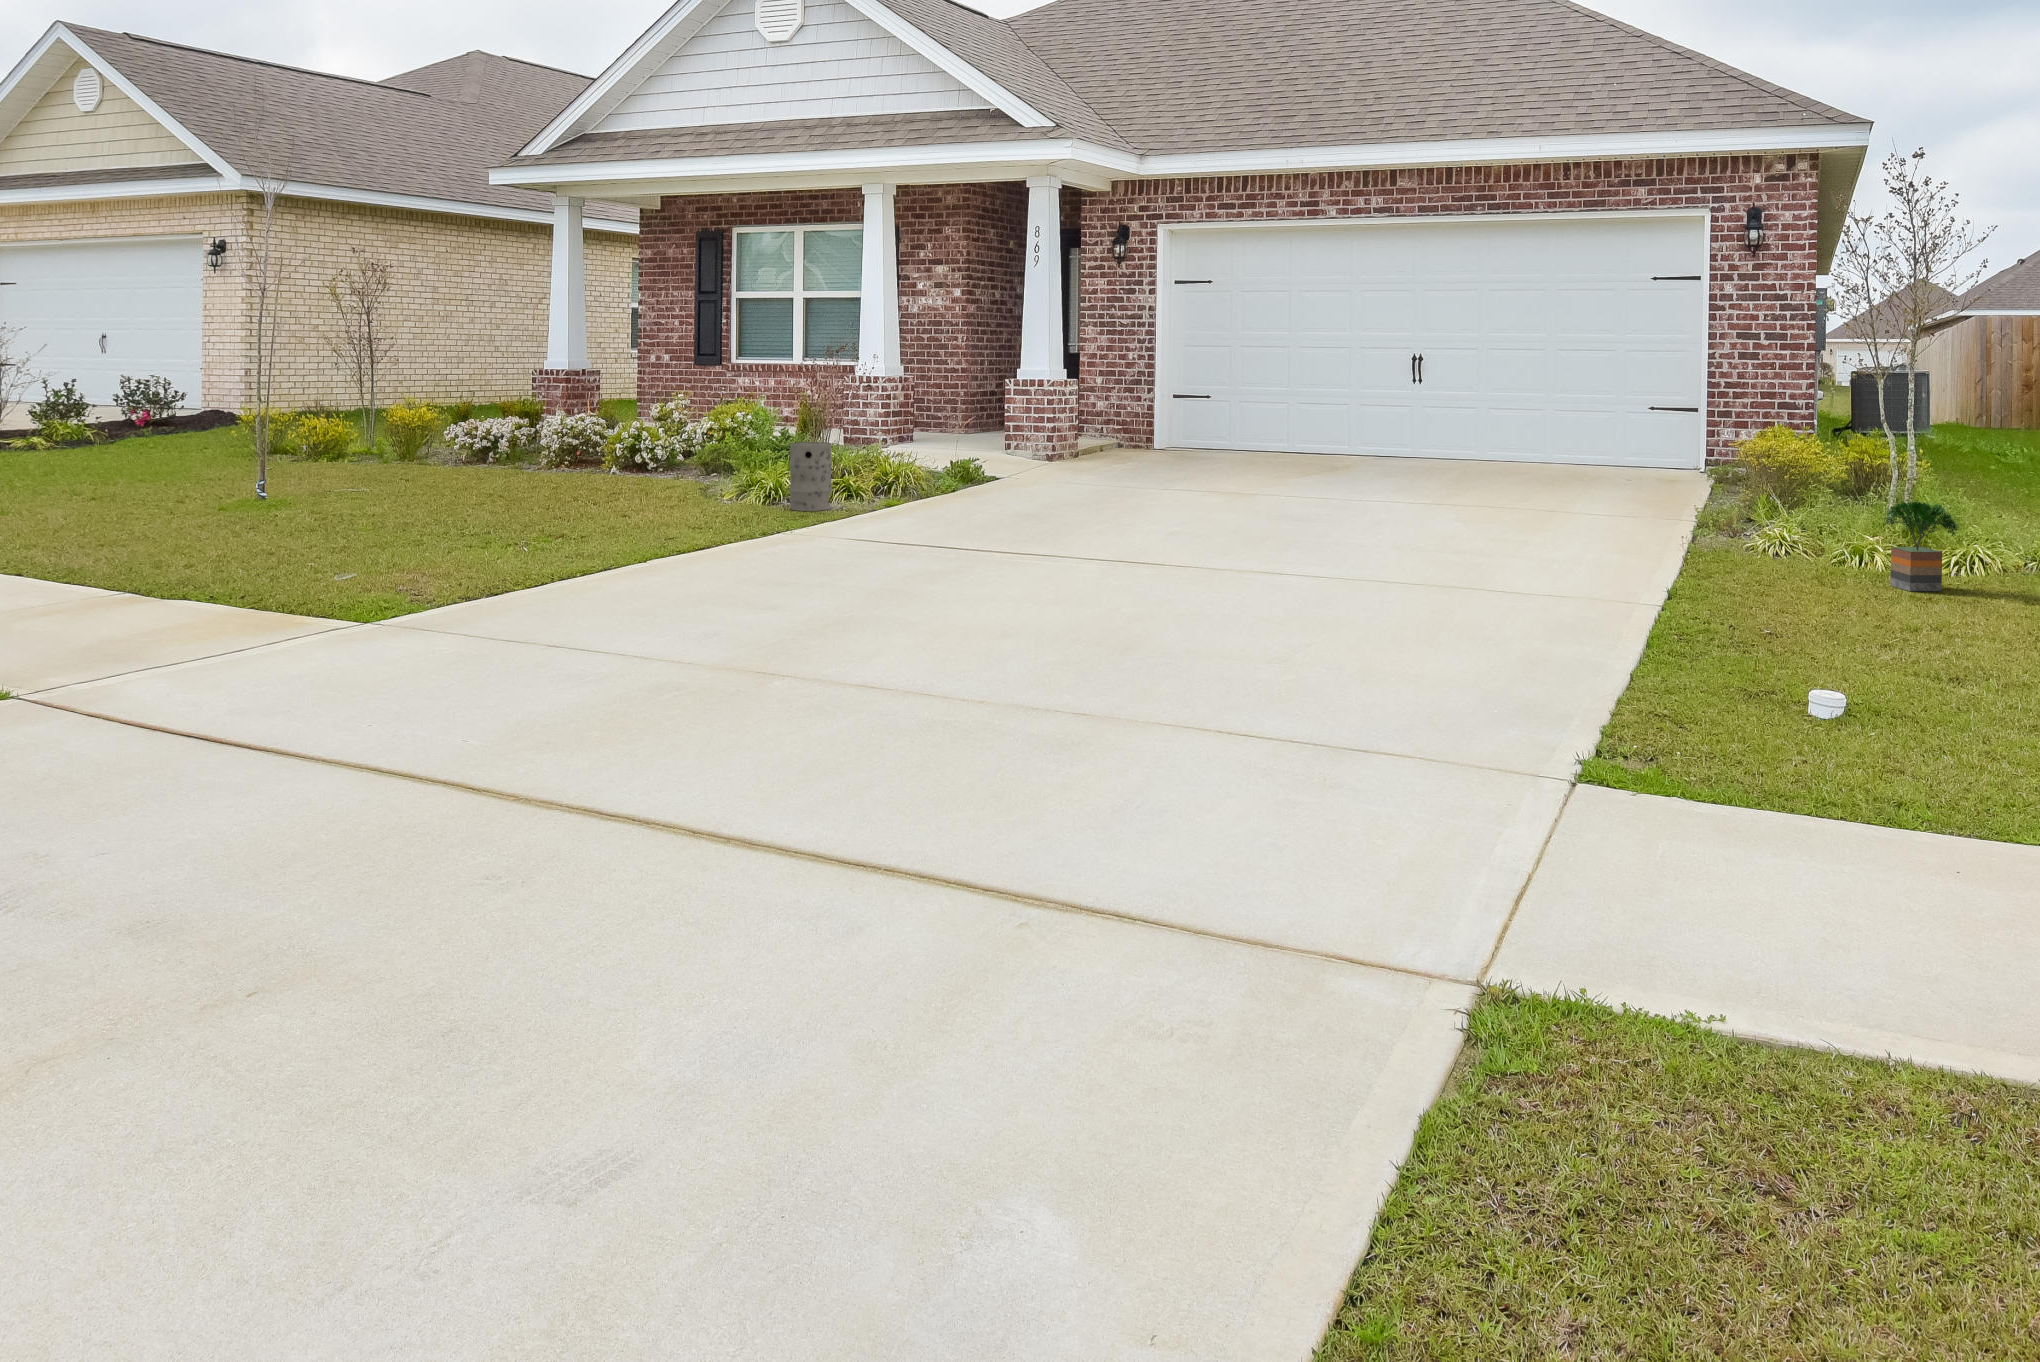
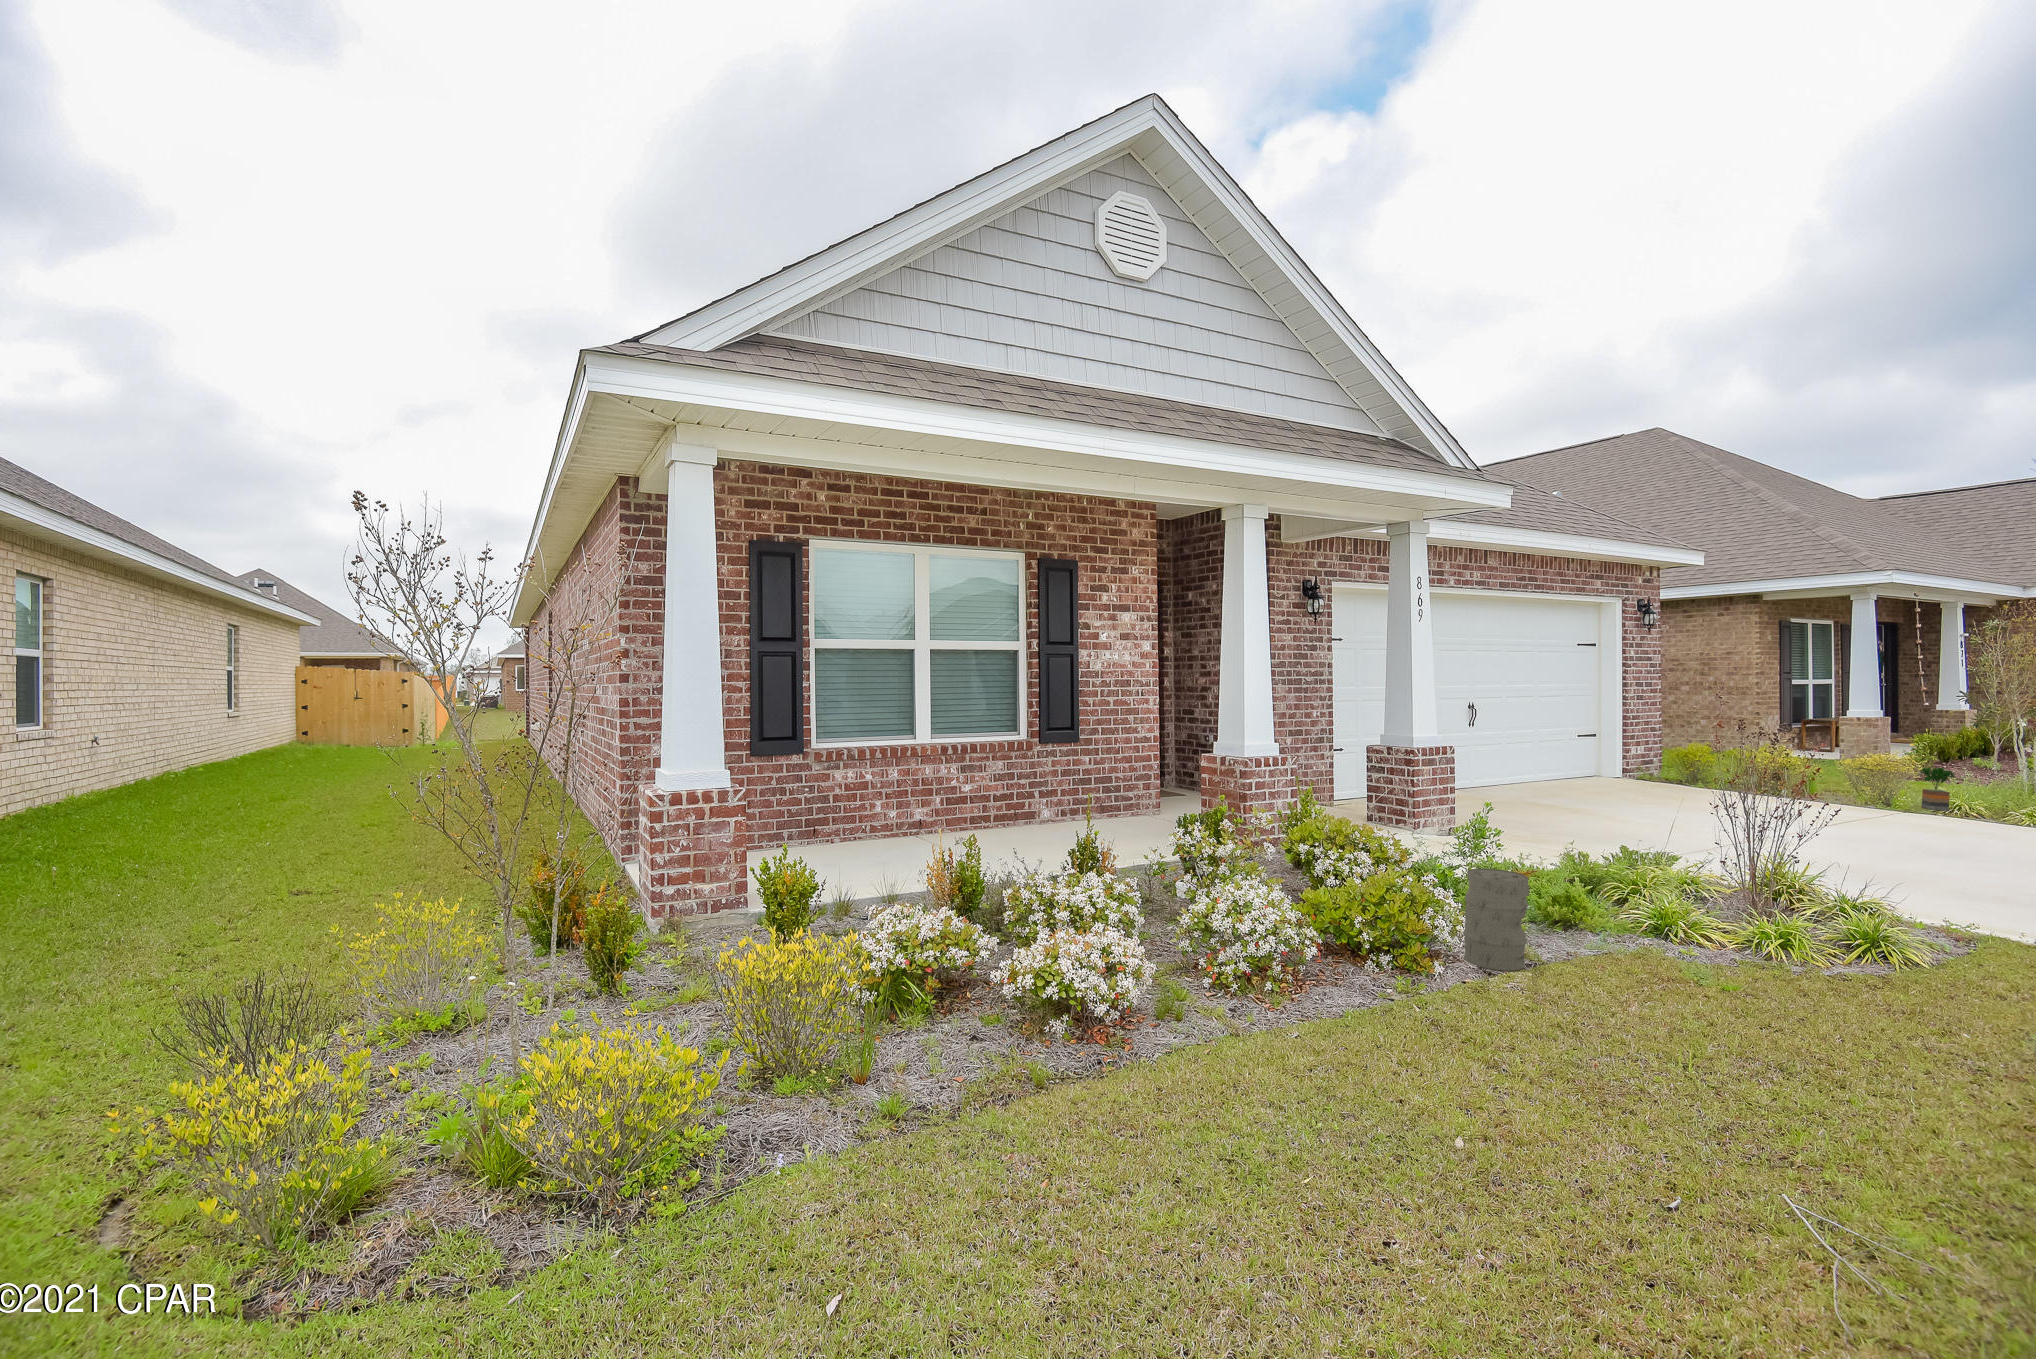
trash can: present [789,442,833,511] -> present [1463,869,1529,971]

